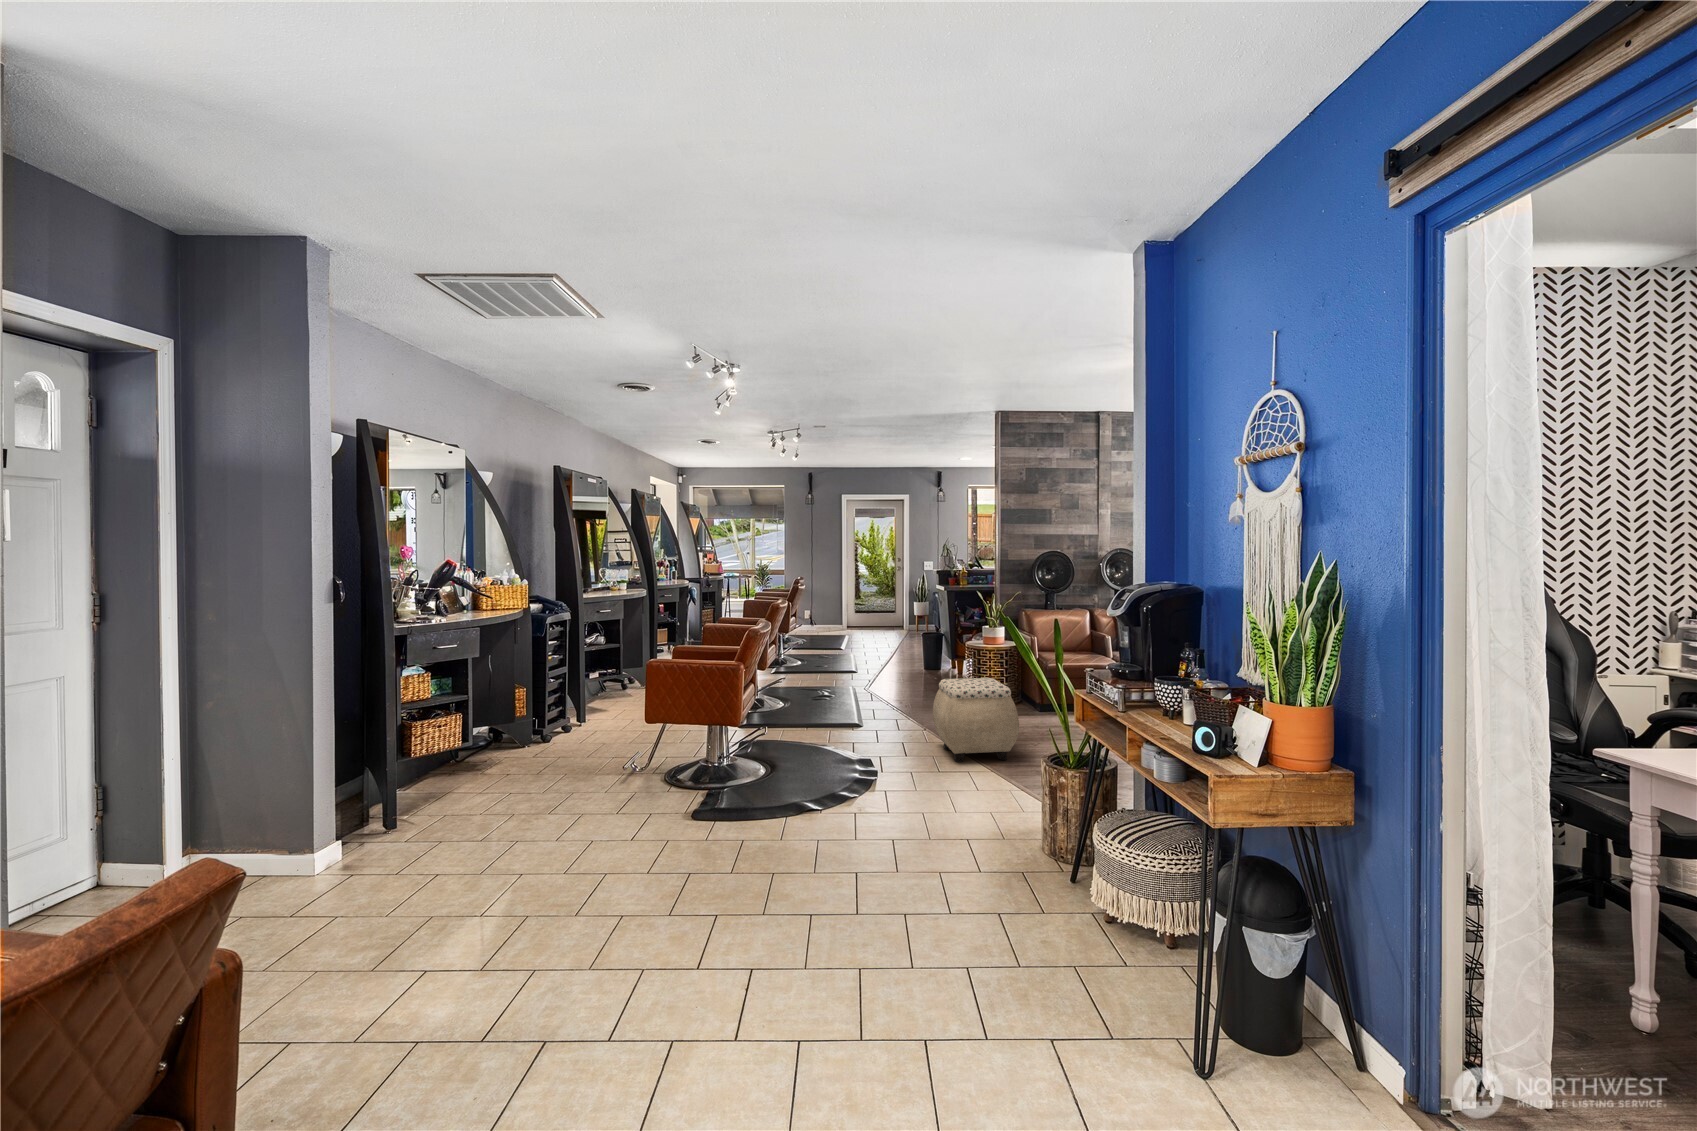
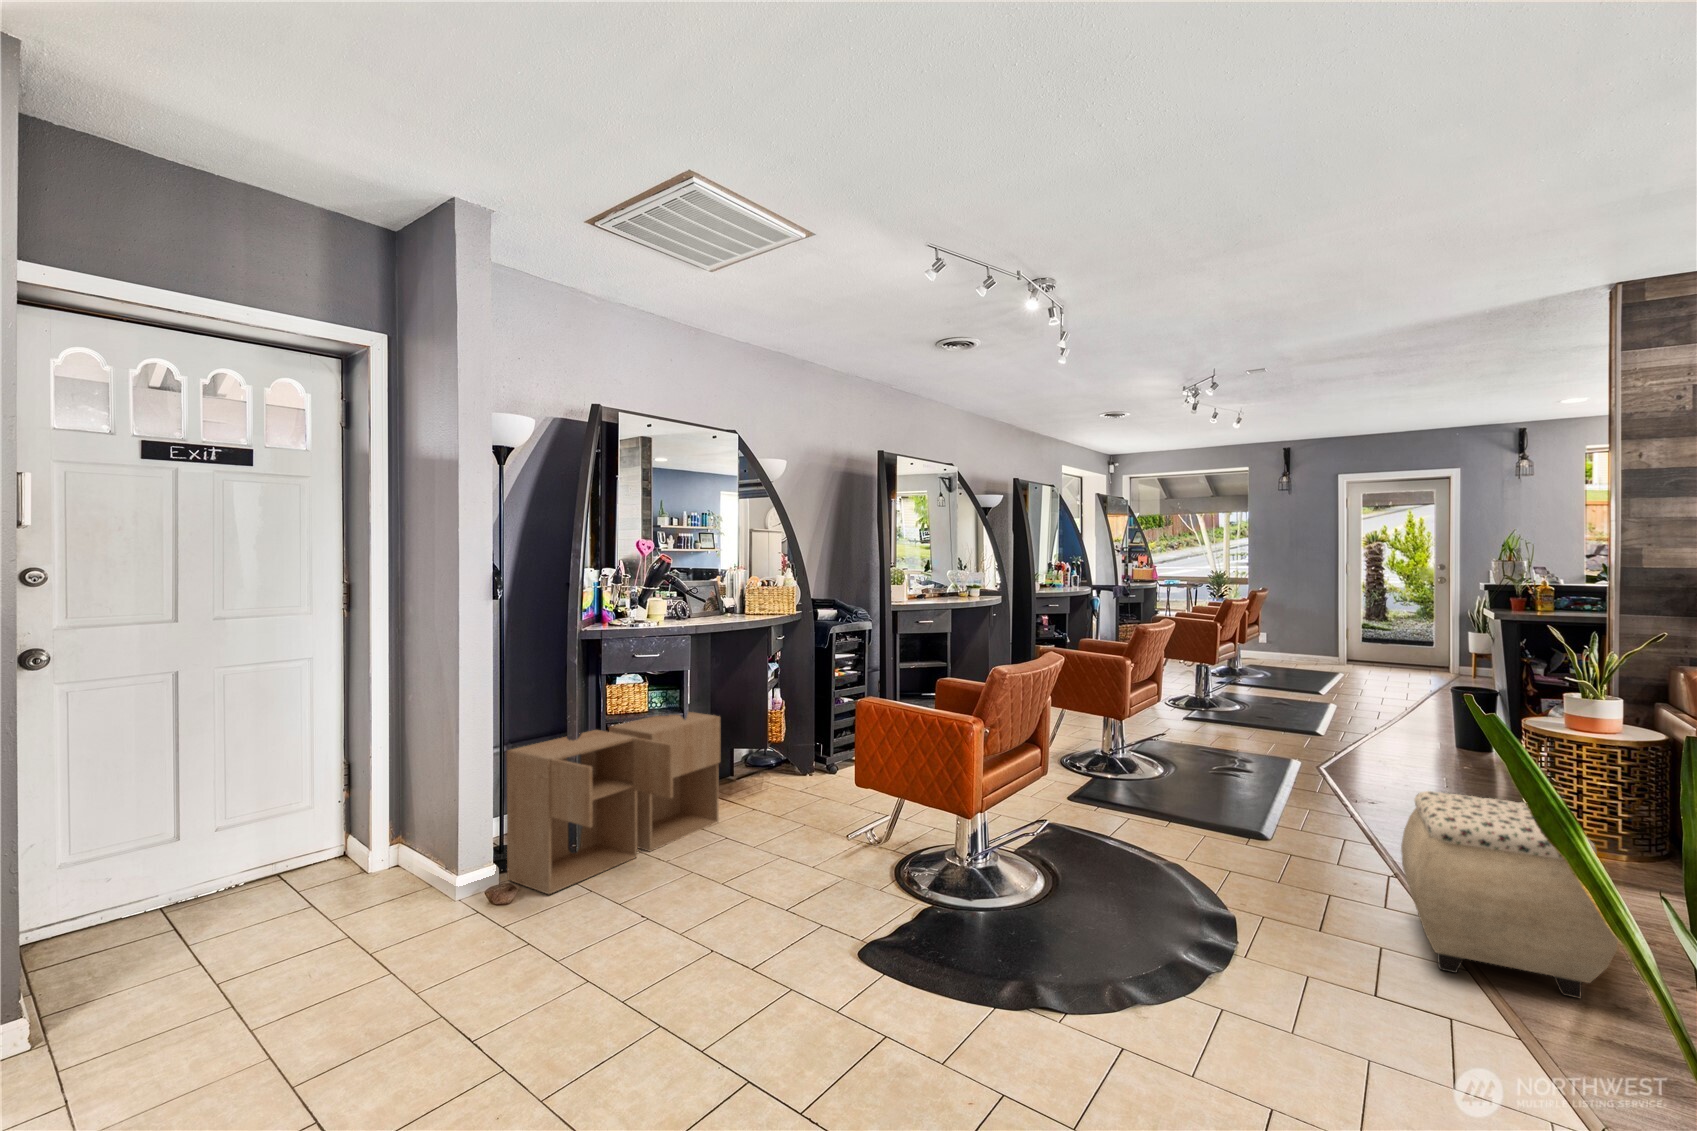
storage cabinet: none [359,695,499,843] -> present [507,712,721,894]

